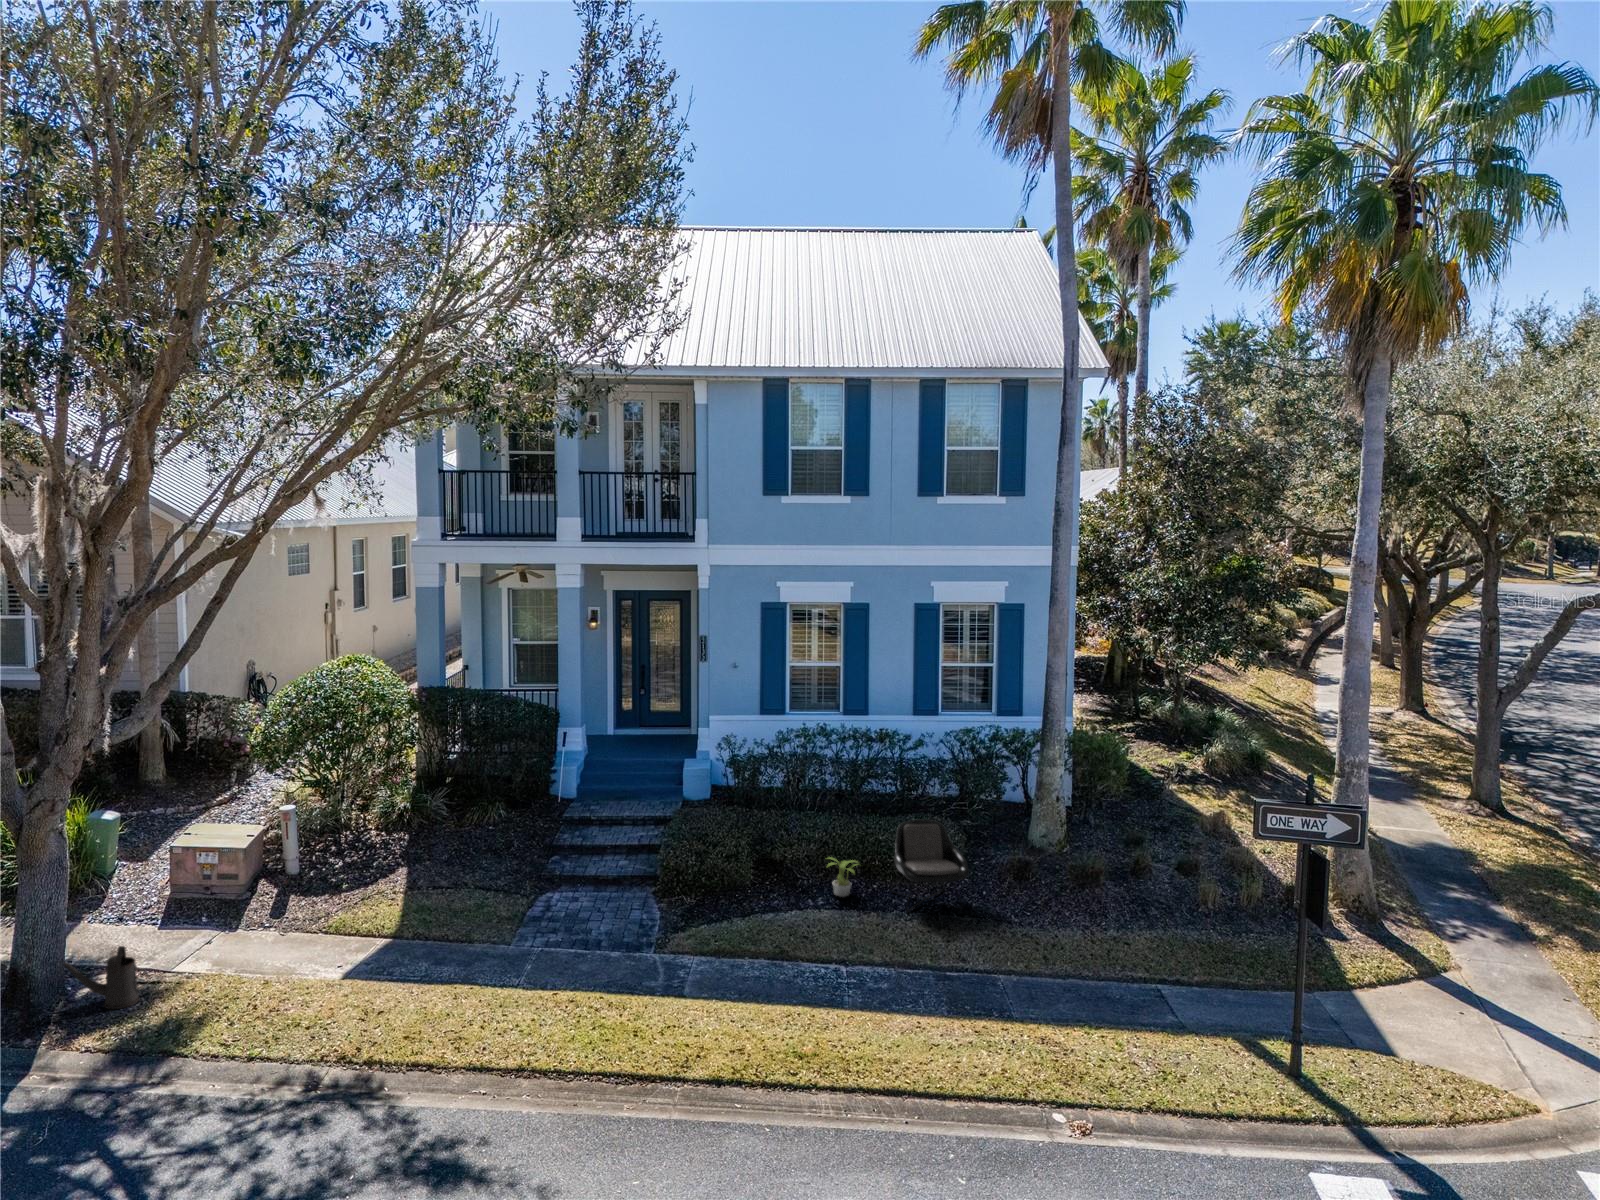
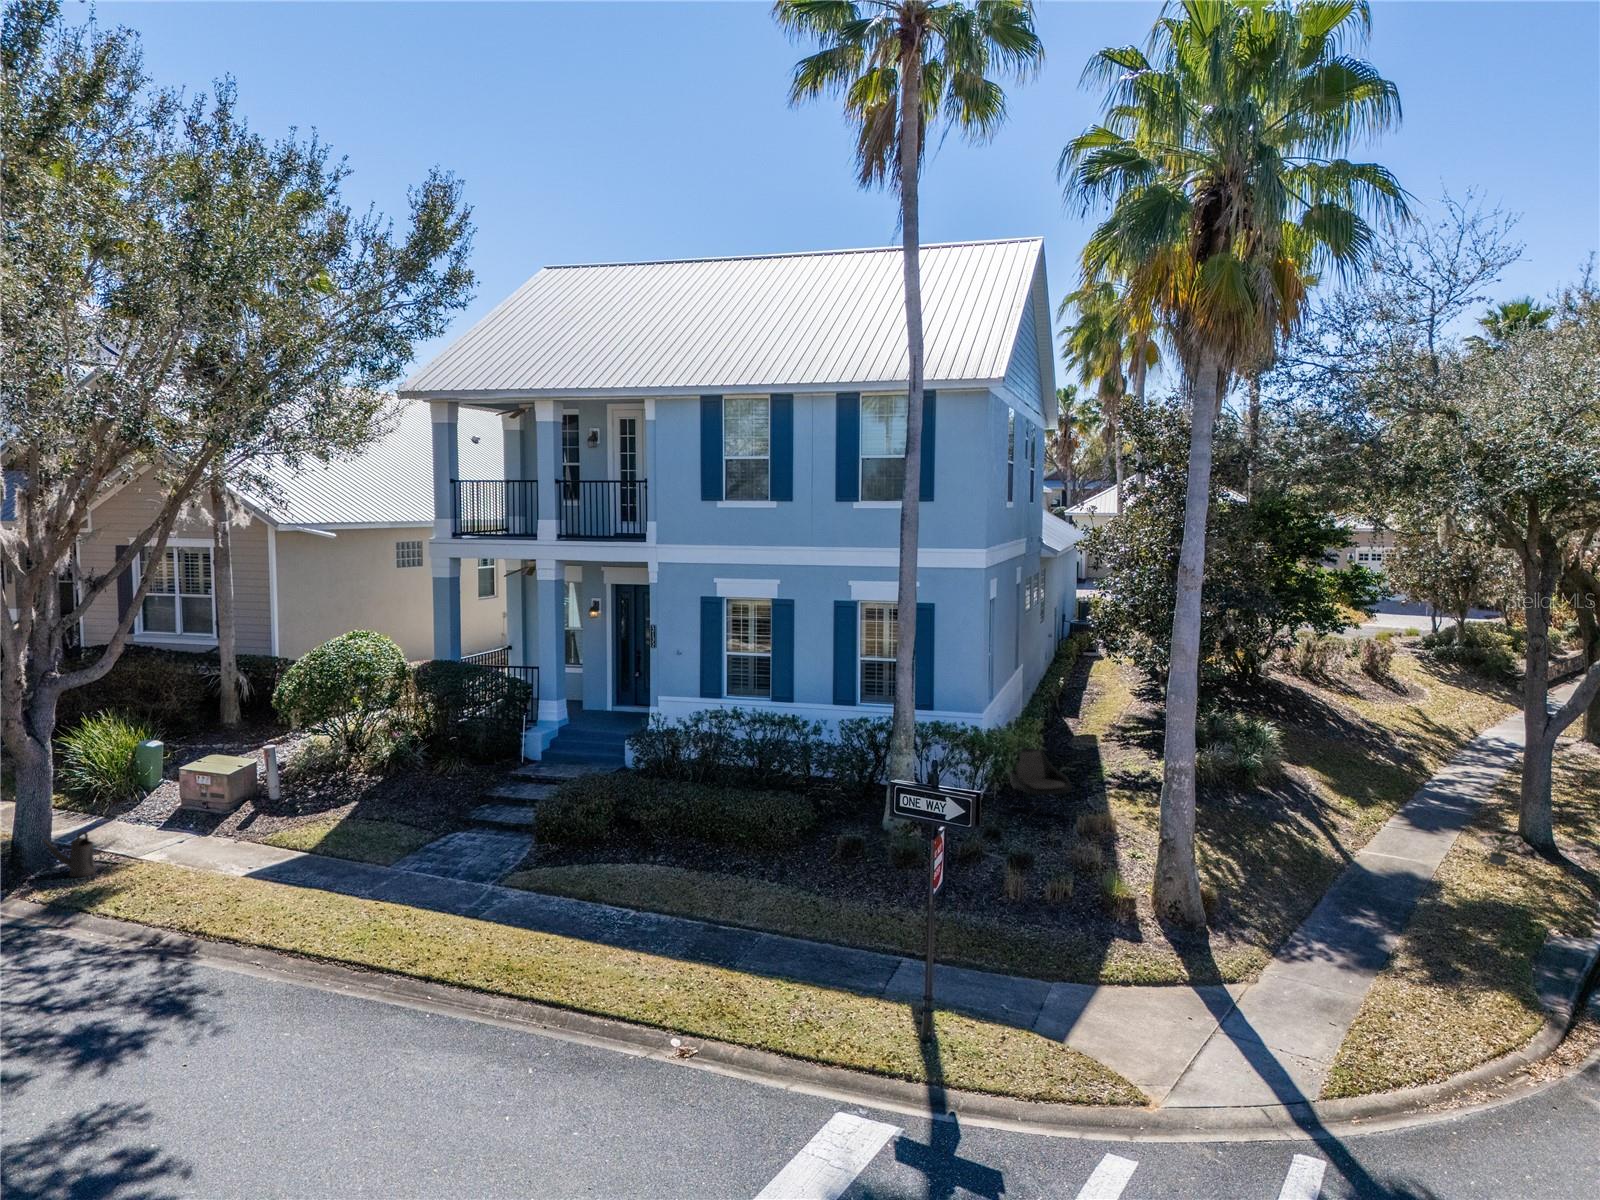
lounge chair: present [891,819,968,913] -> present [1010,748,1072,820]
potted plant: present [827,857,858,897] -> present [1487,835,1518,865]

